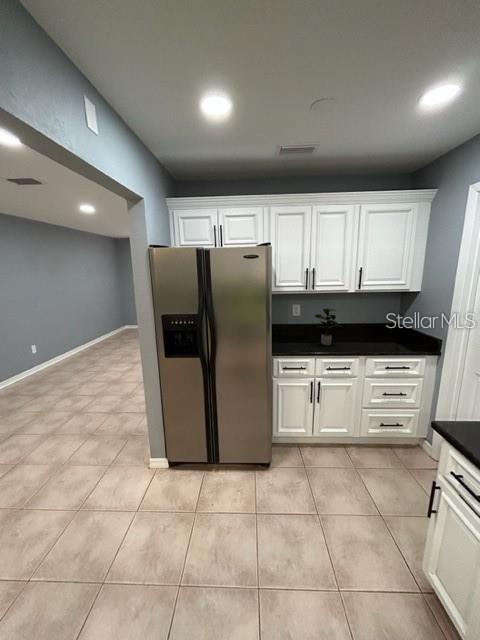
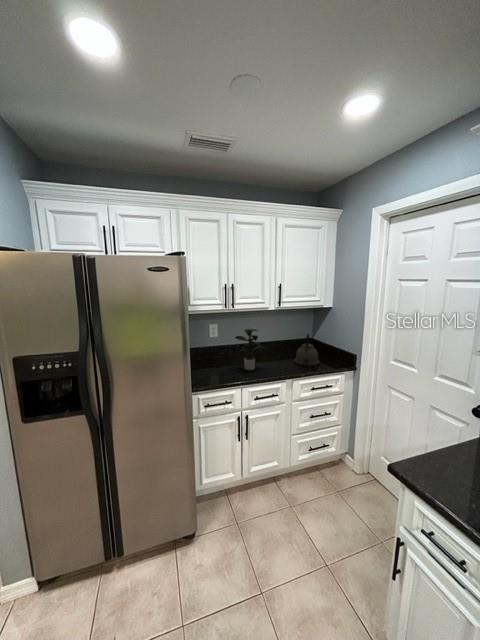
kettle: none [372,317,400,348] -> present [294,334,320,366]

